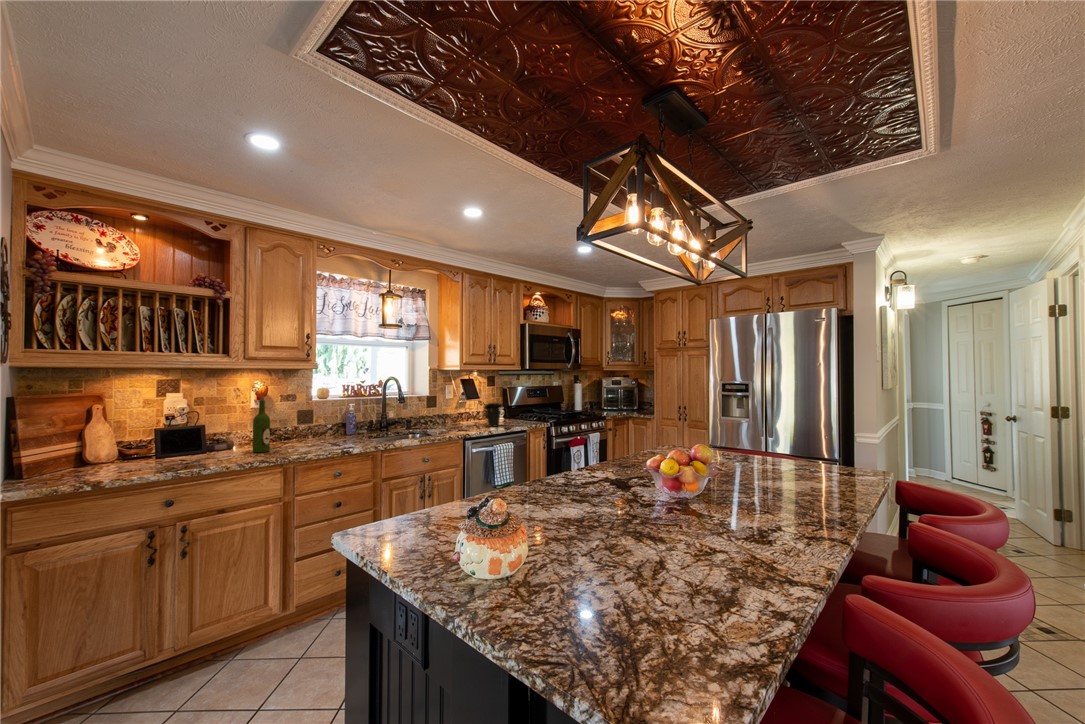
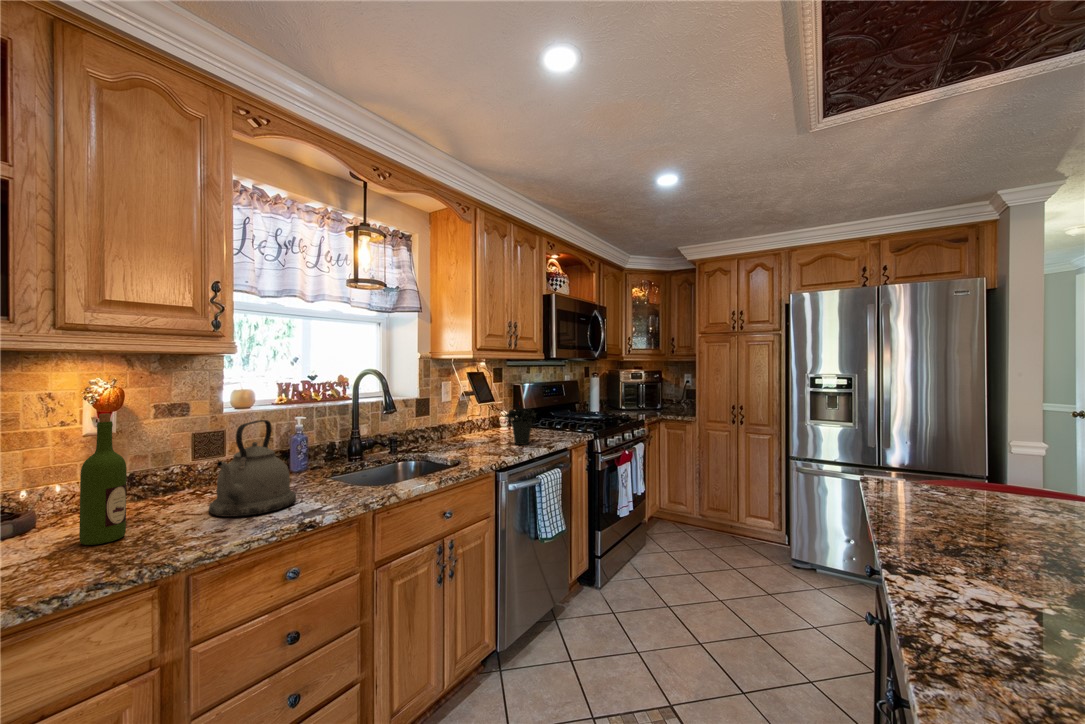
kettle: none [303,403,344,447] -> present [209,420,296,517]

